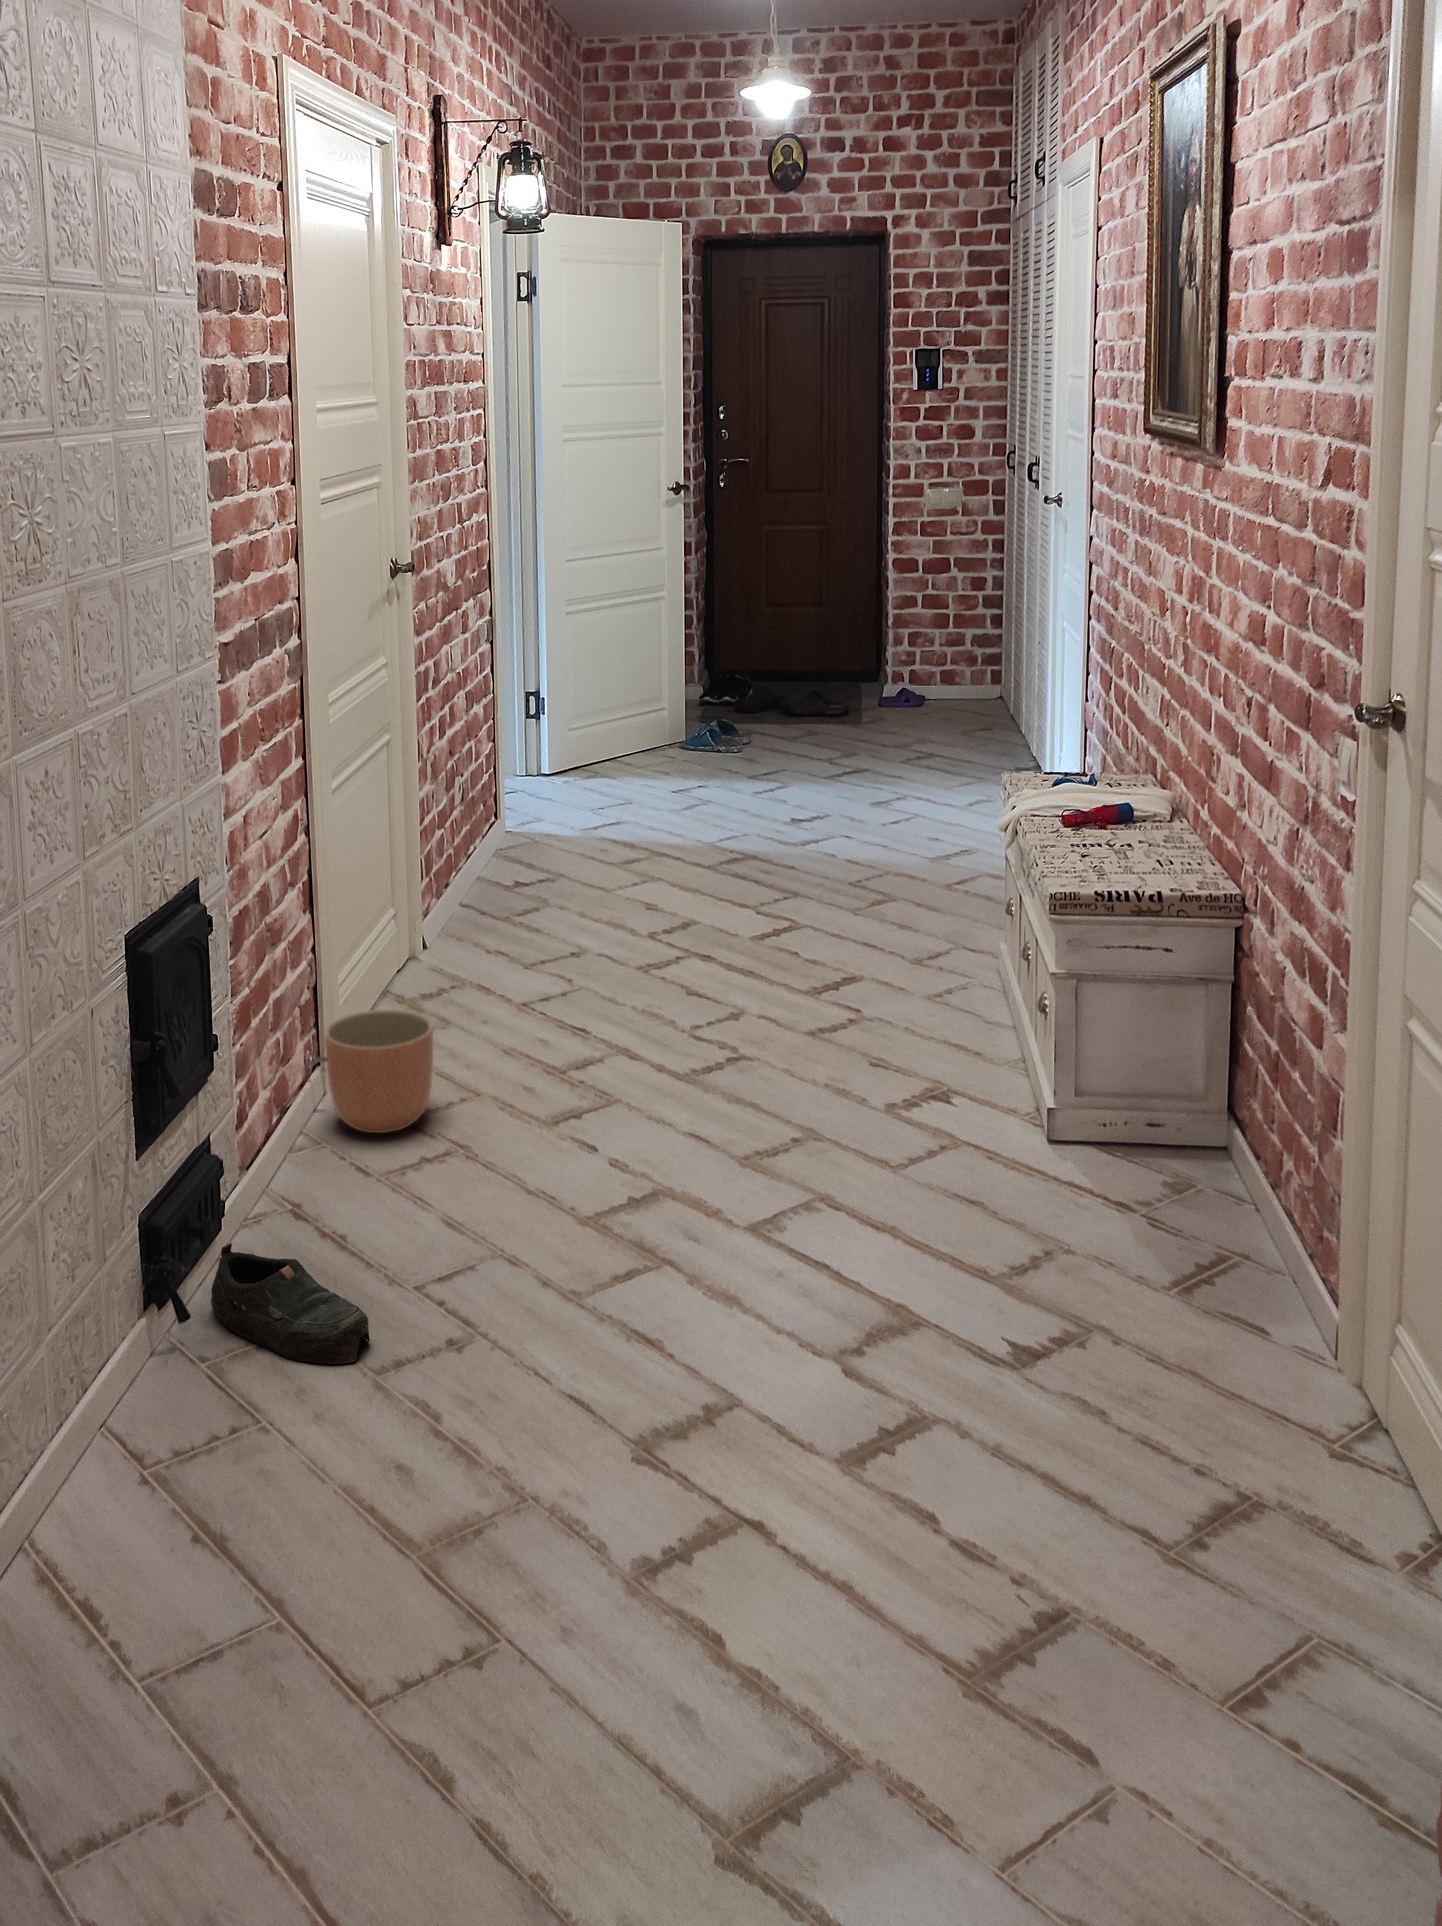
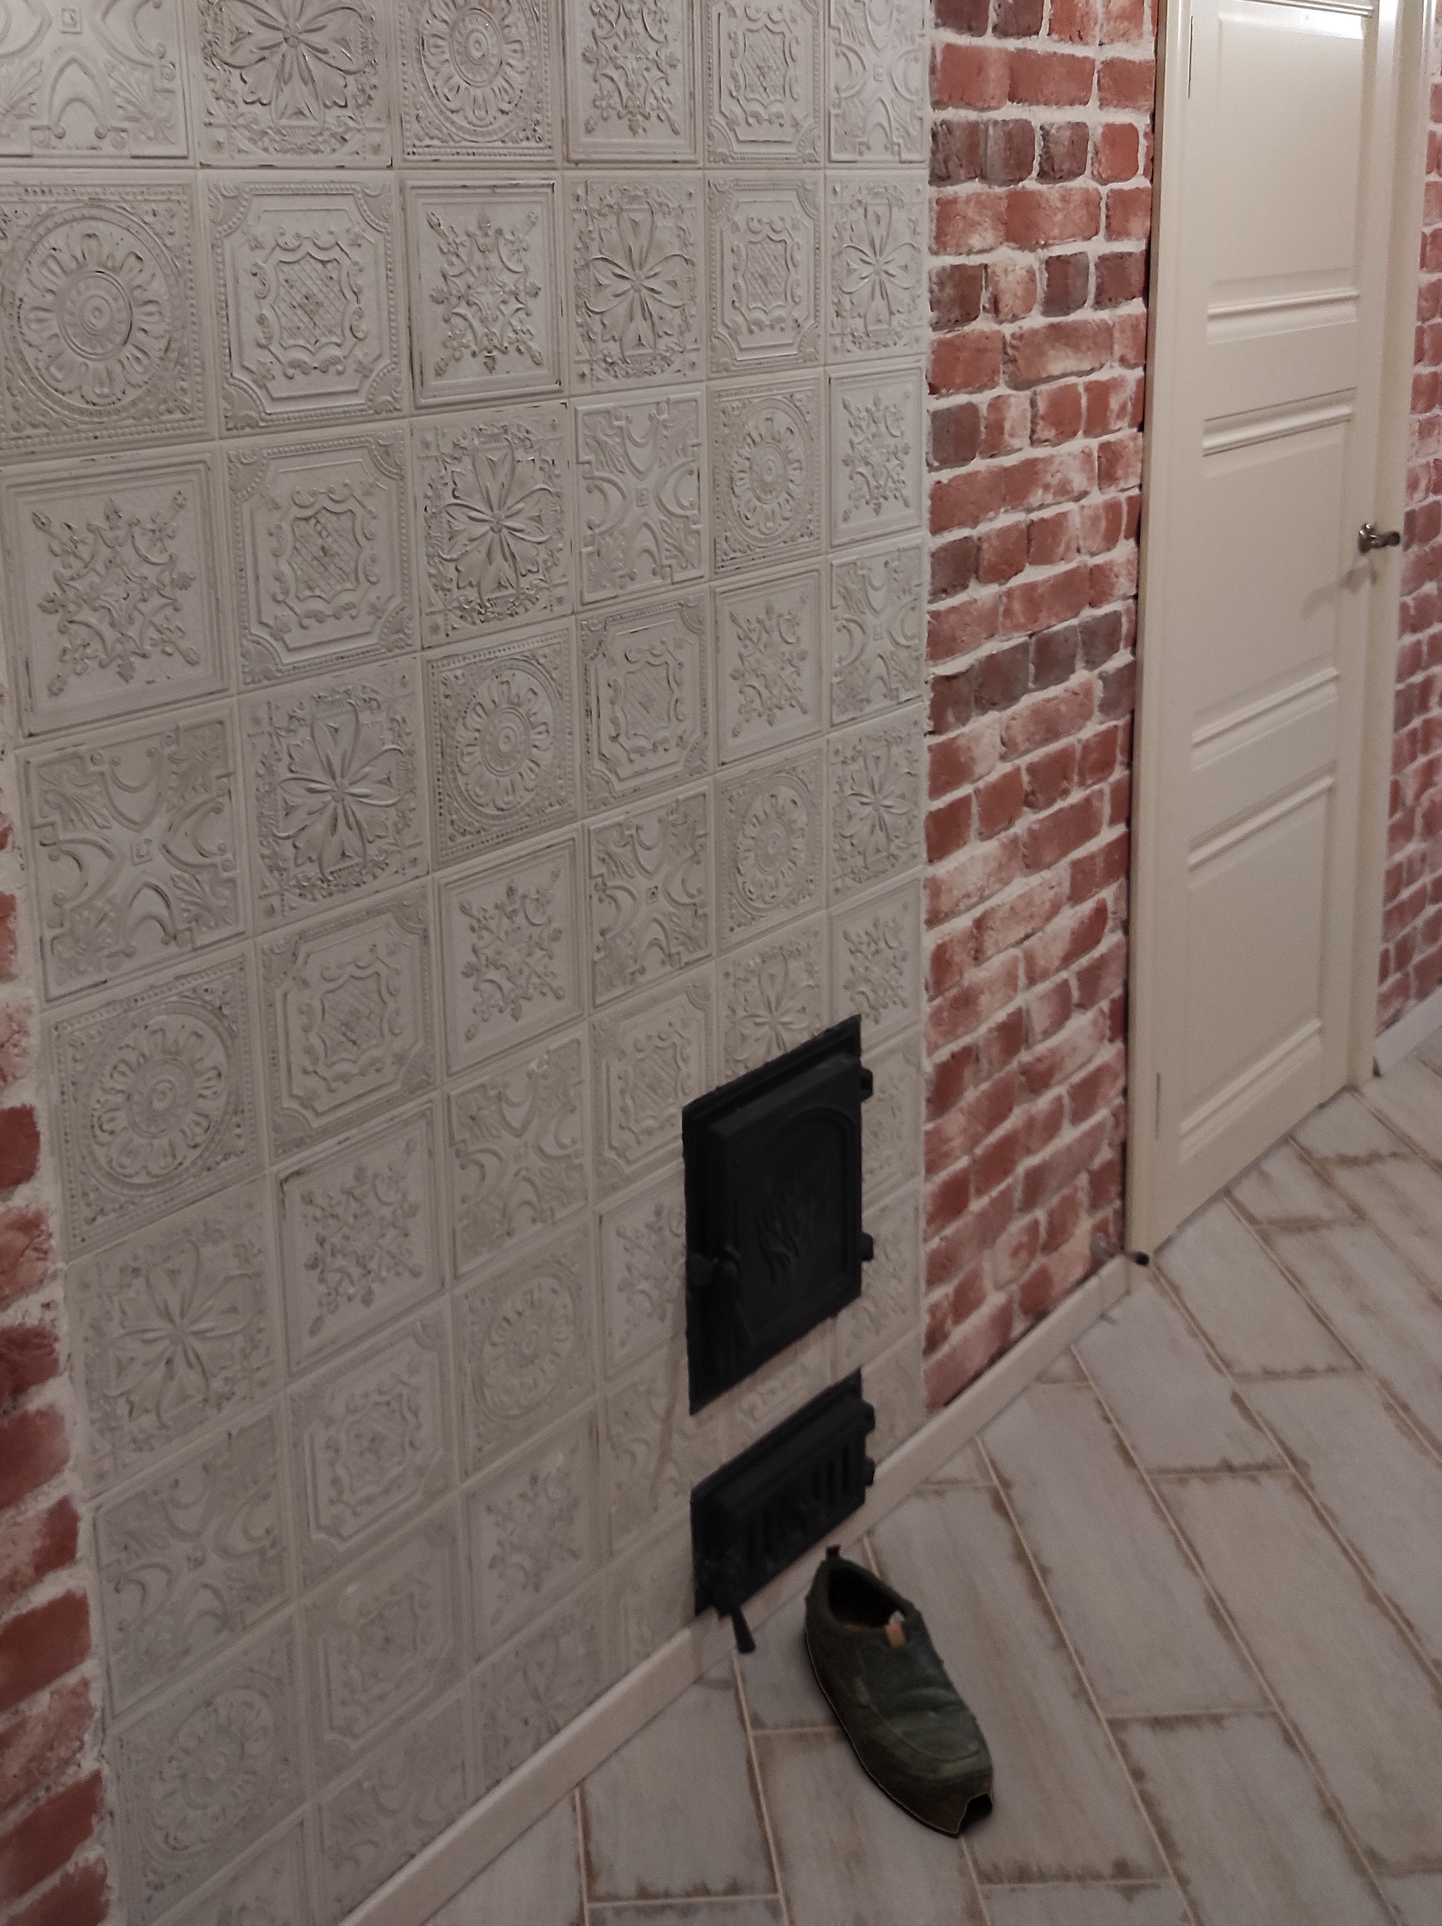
planter: present [325,1009,433,1133] -> none [1110,1201,1282,1398]

